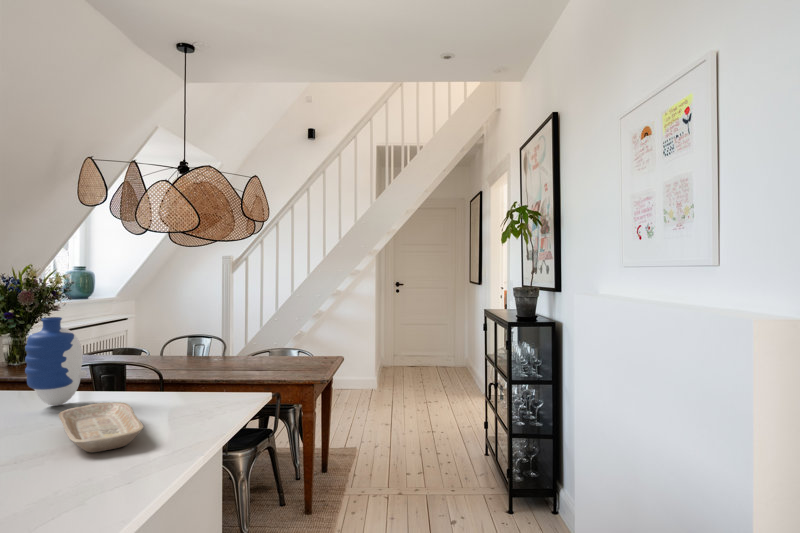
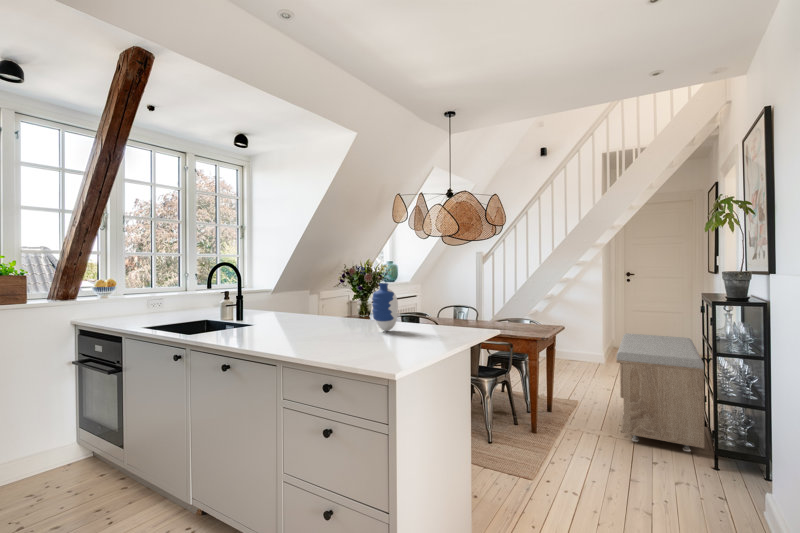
storage bench: none [409,362,499,501] -> present [616,333,704,452]
tray: present [59,402,143,453] -> none [389,329,429,350]

